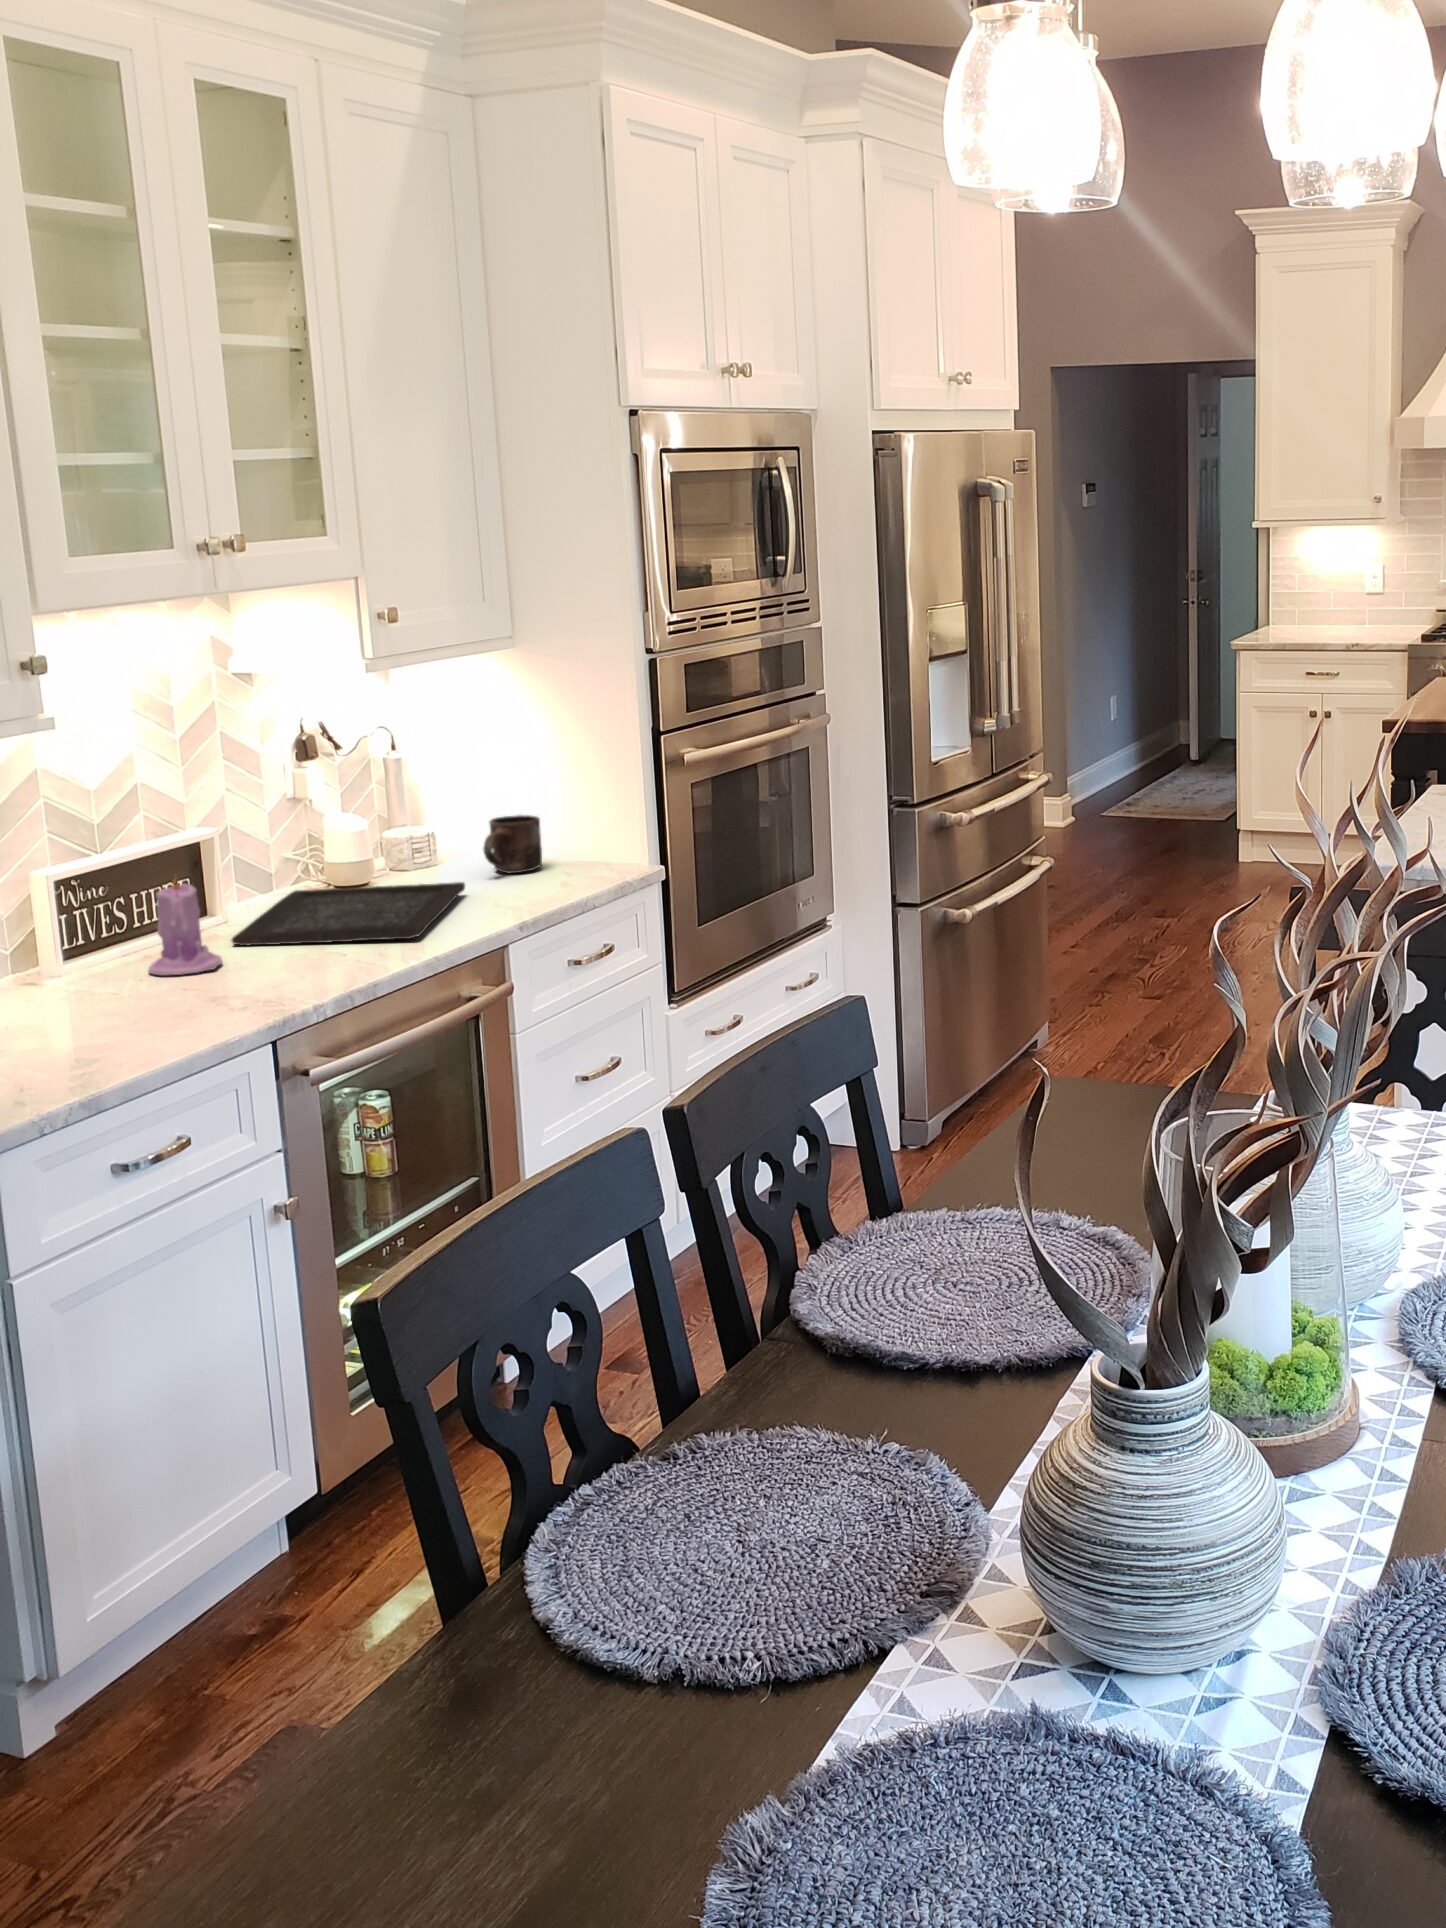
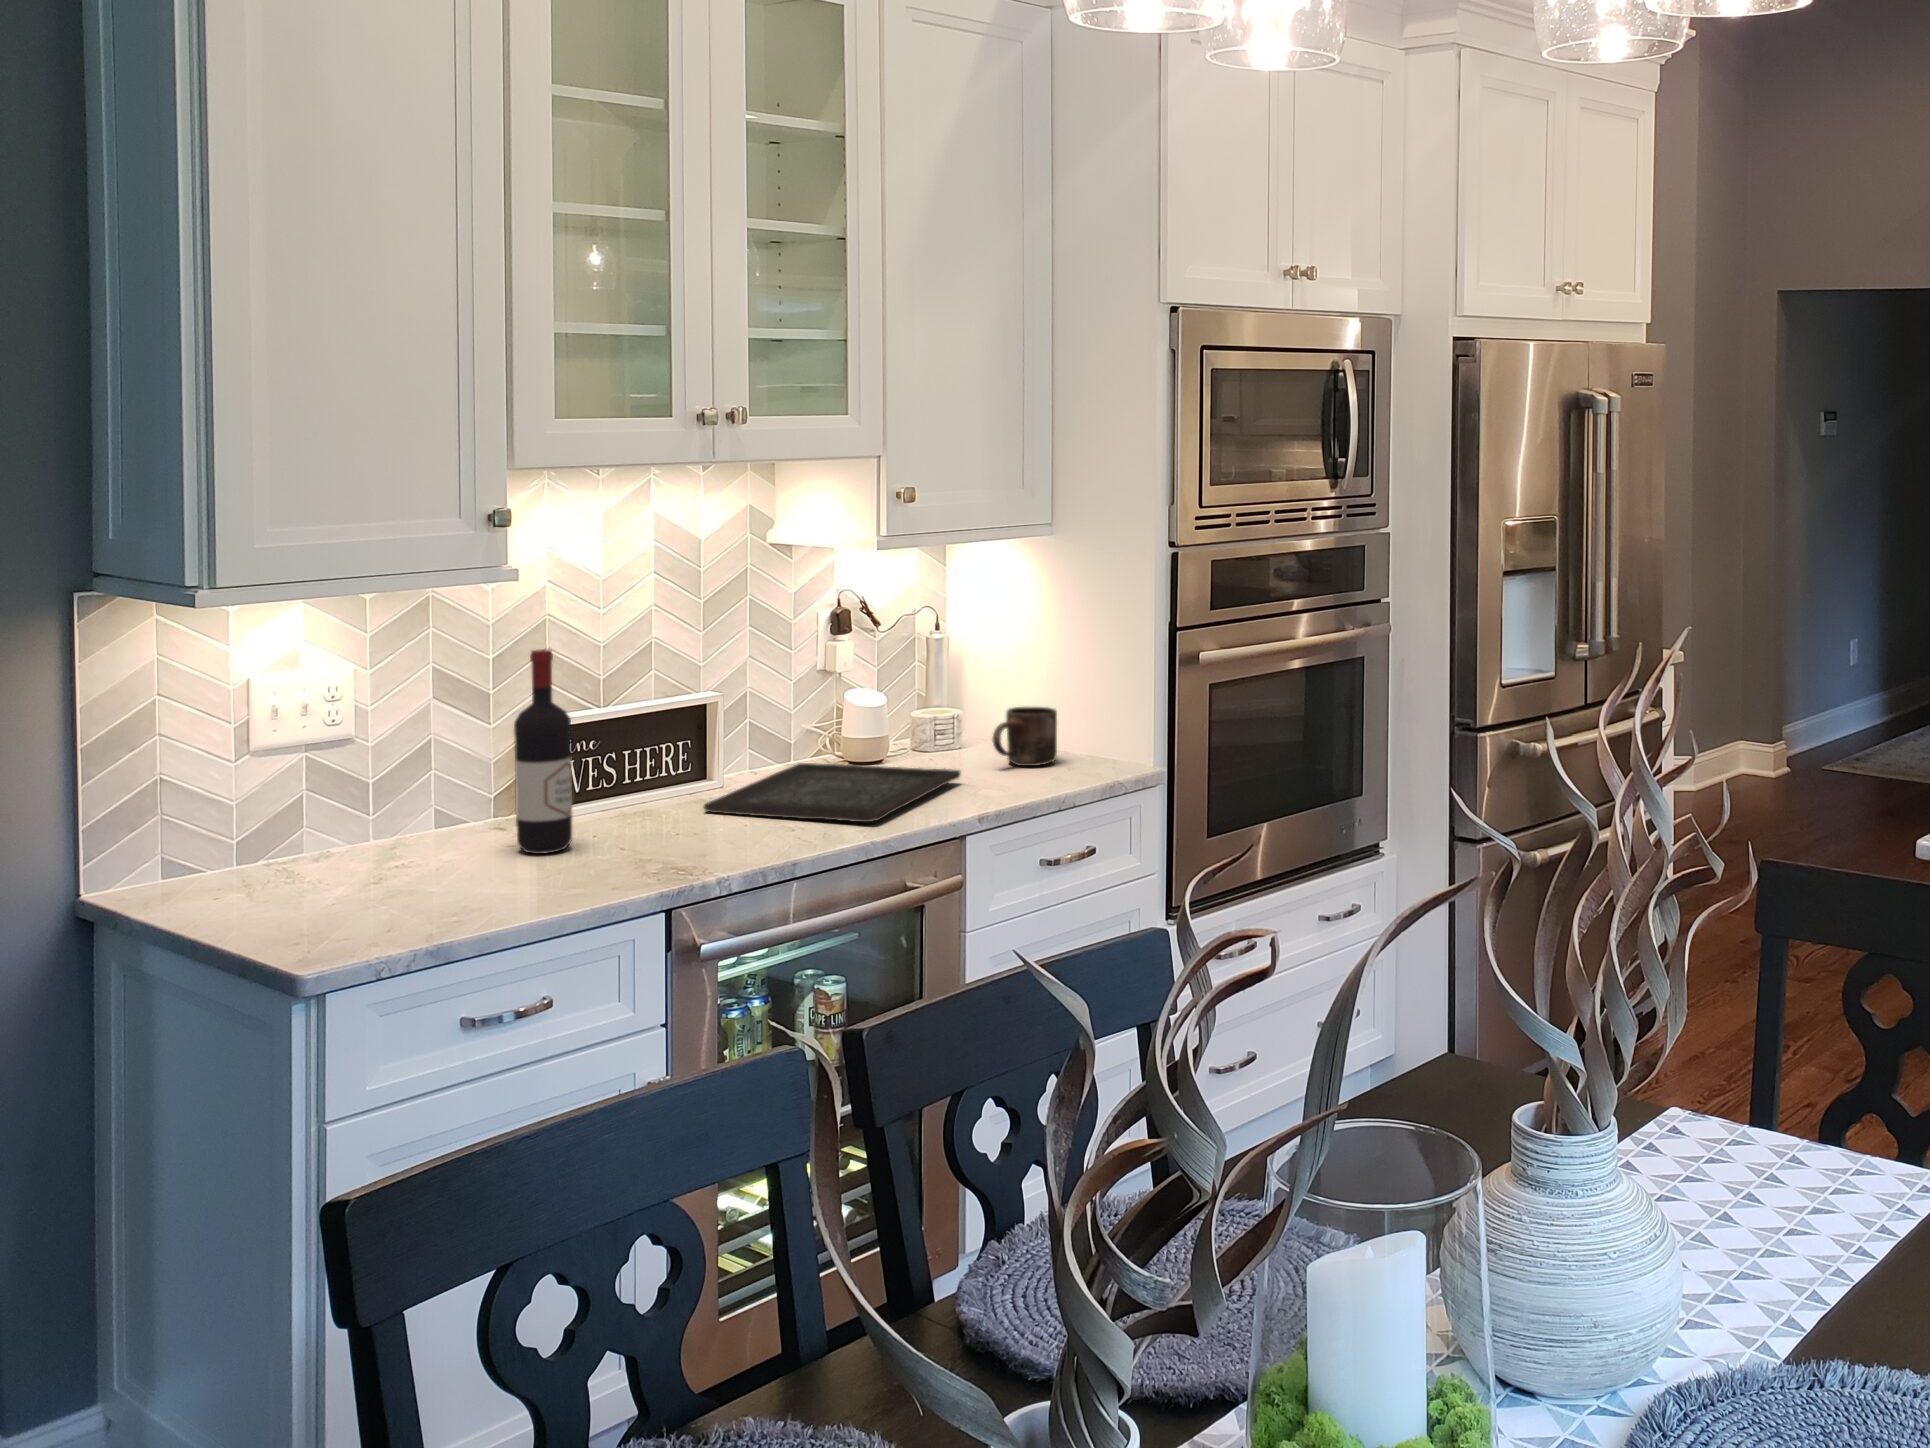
wine bottle: none [56,797,128,1002] -> present [514,649,572,854]
candle: present [149,880,222,975] -> none [606,734,680,836]

